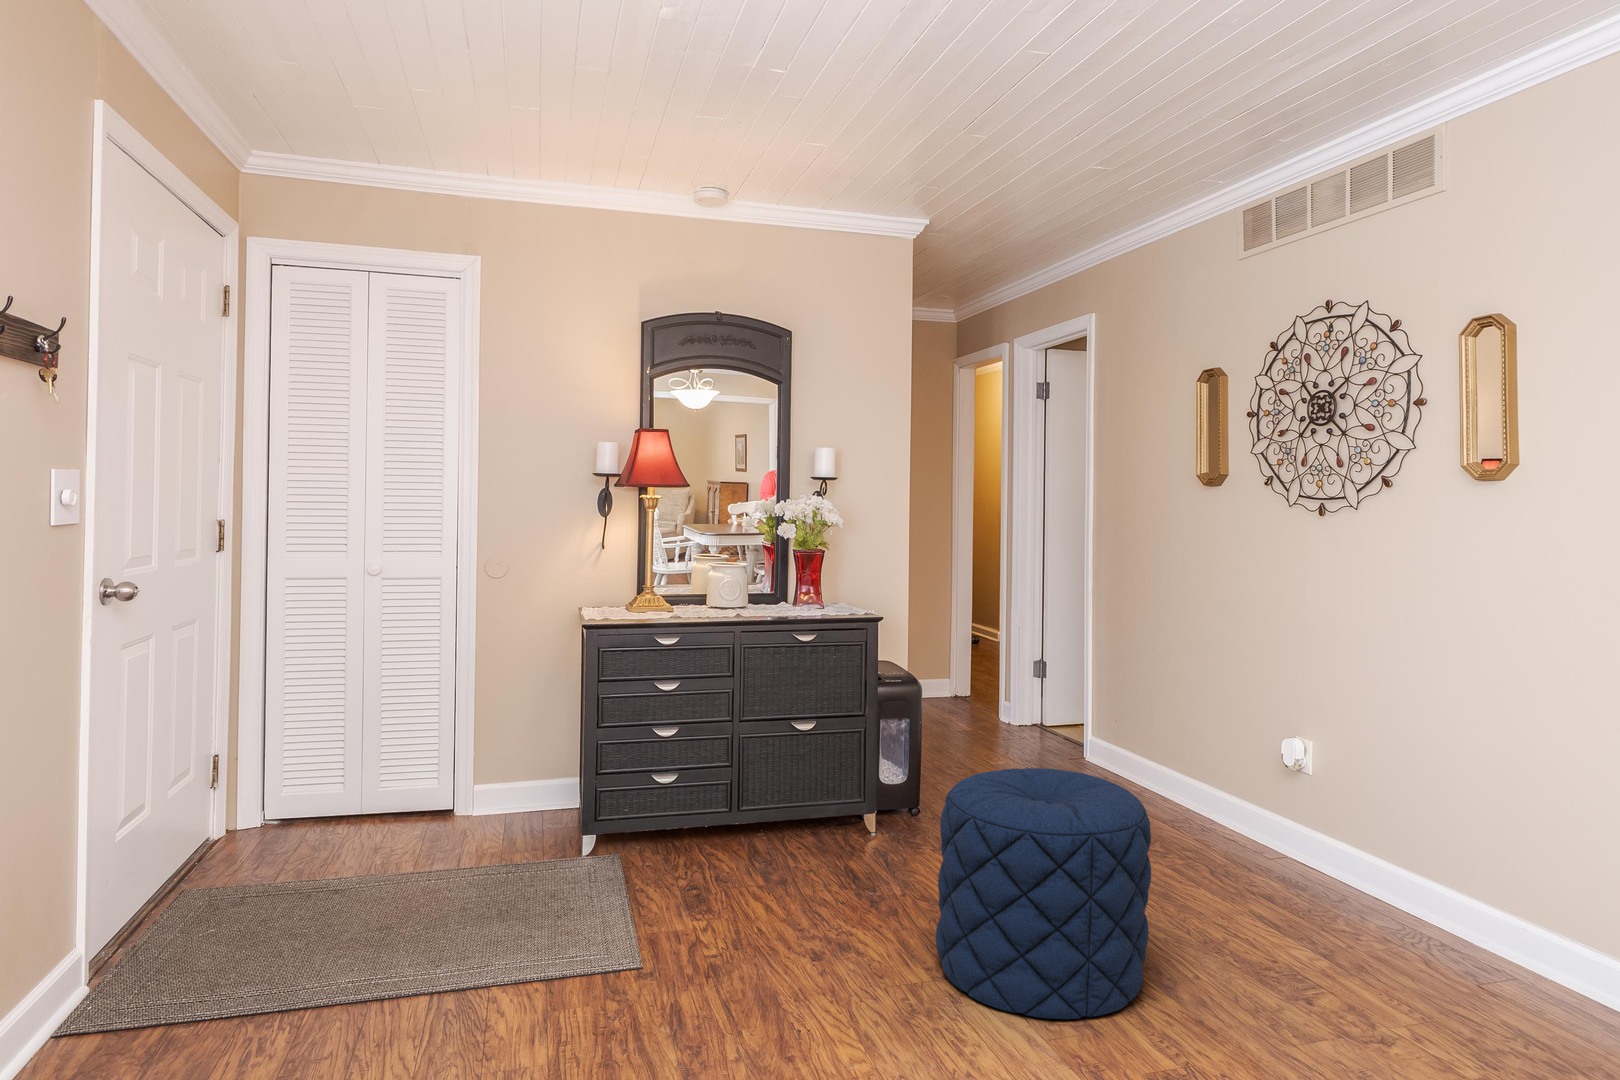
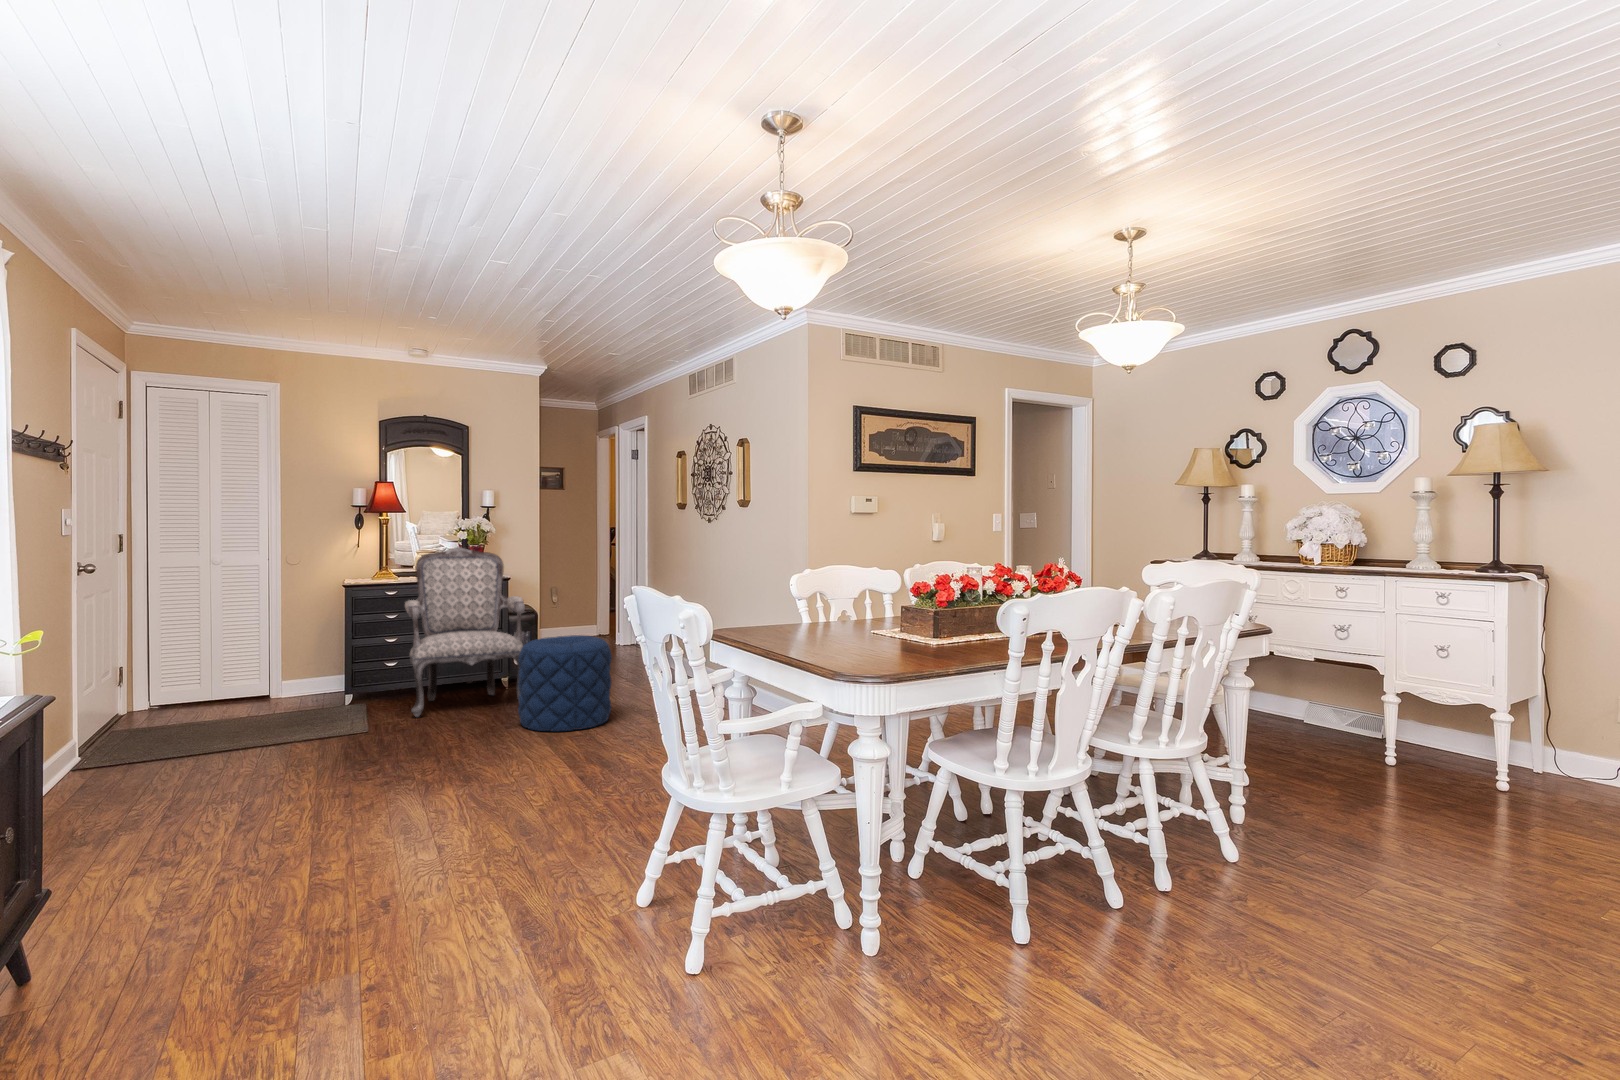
armchair: none [691,556,930,914] -> present [405,547,525,717]

